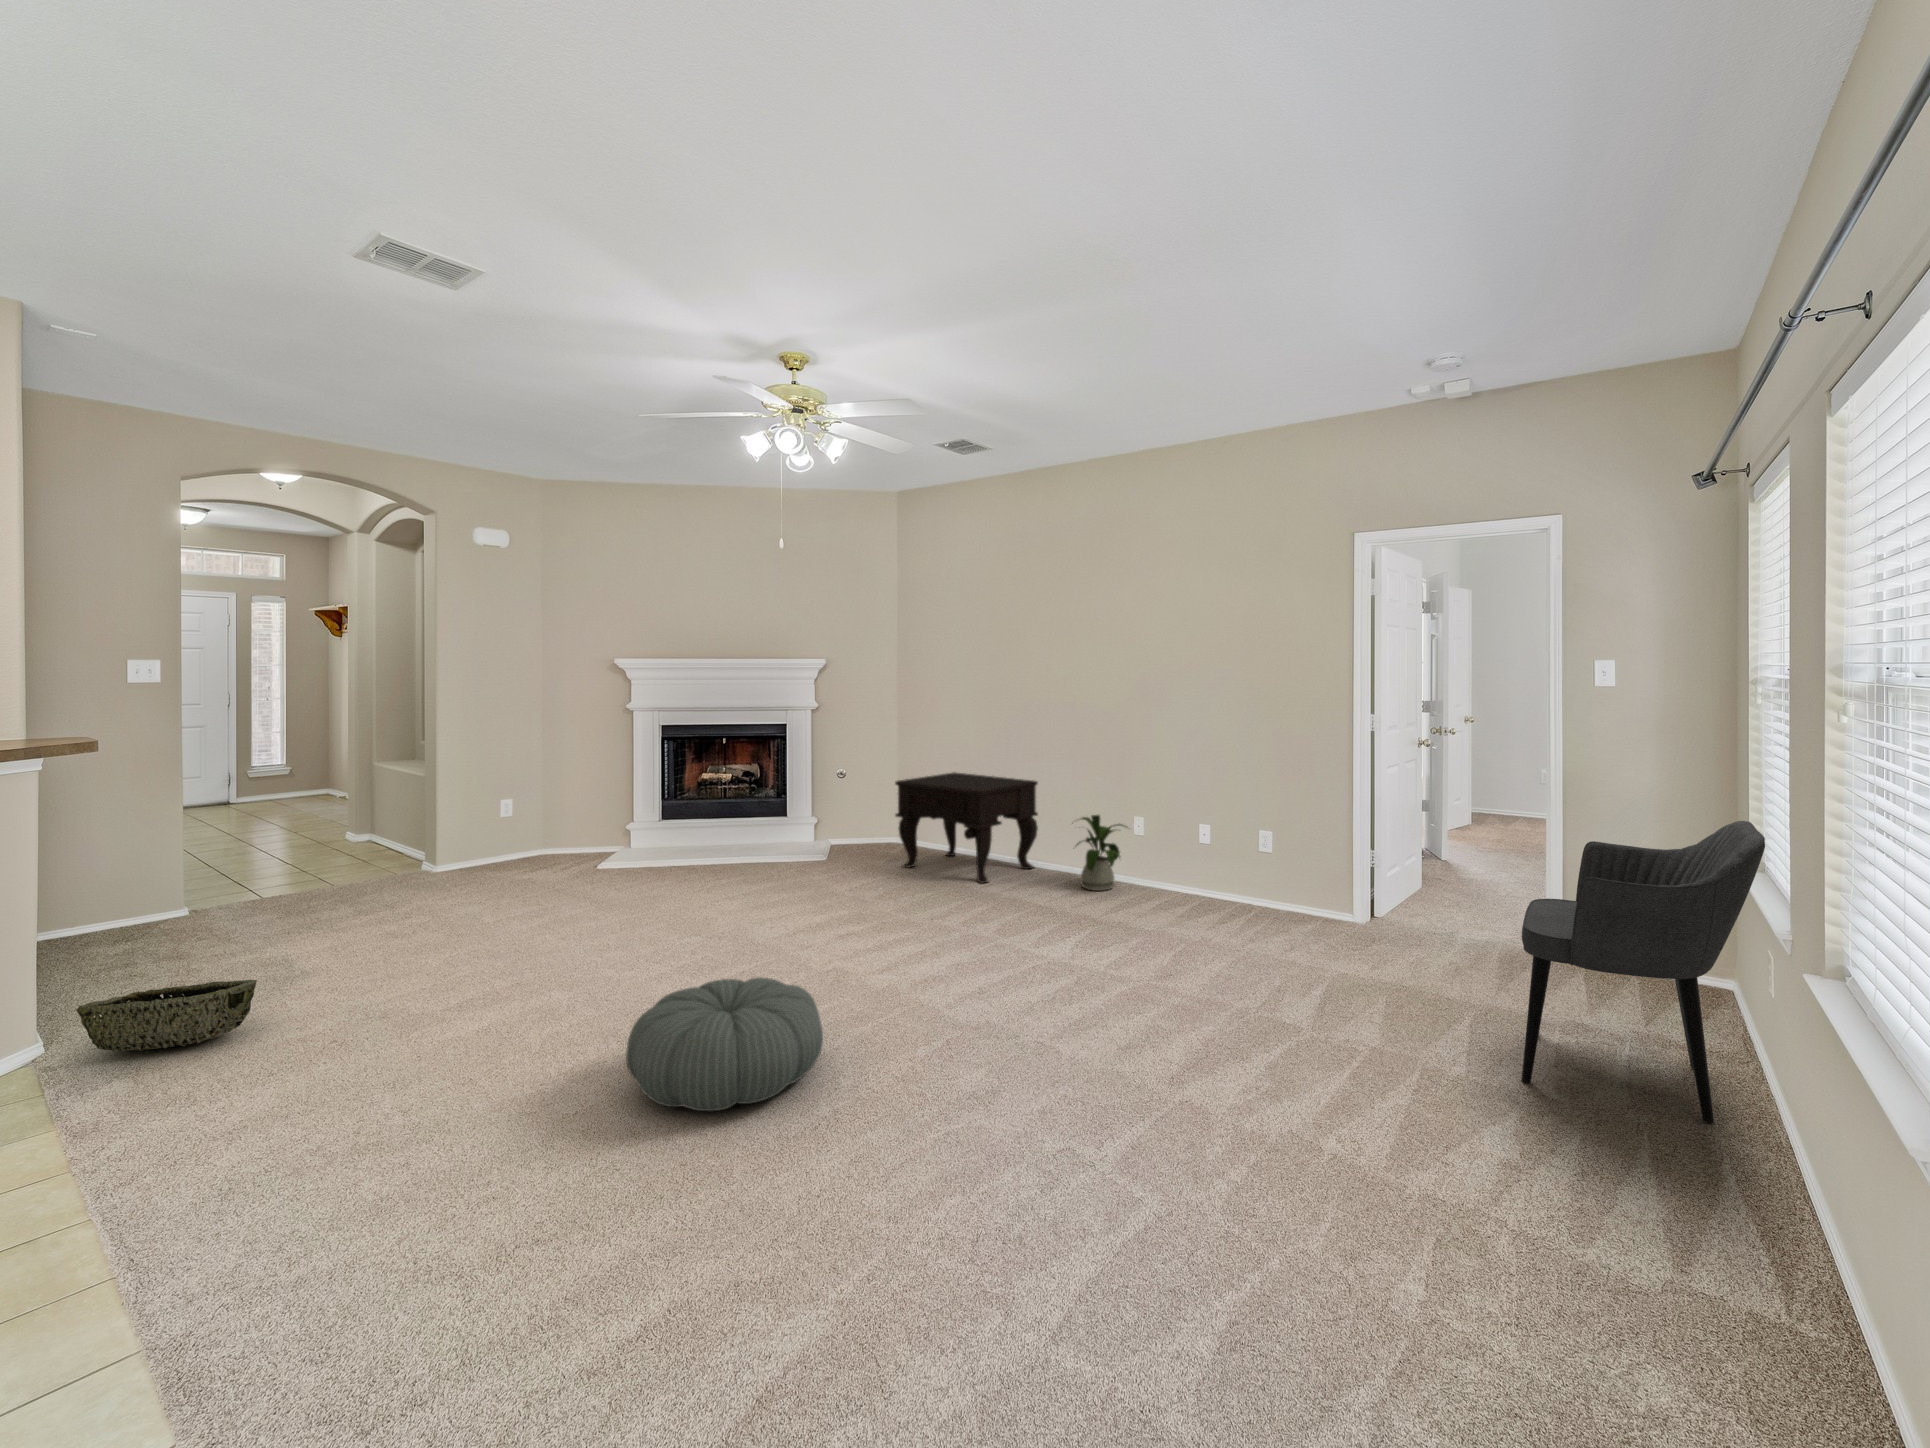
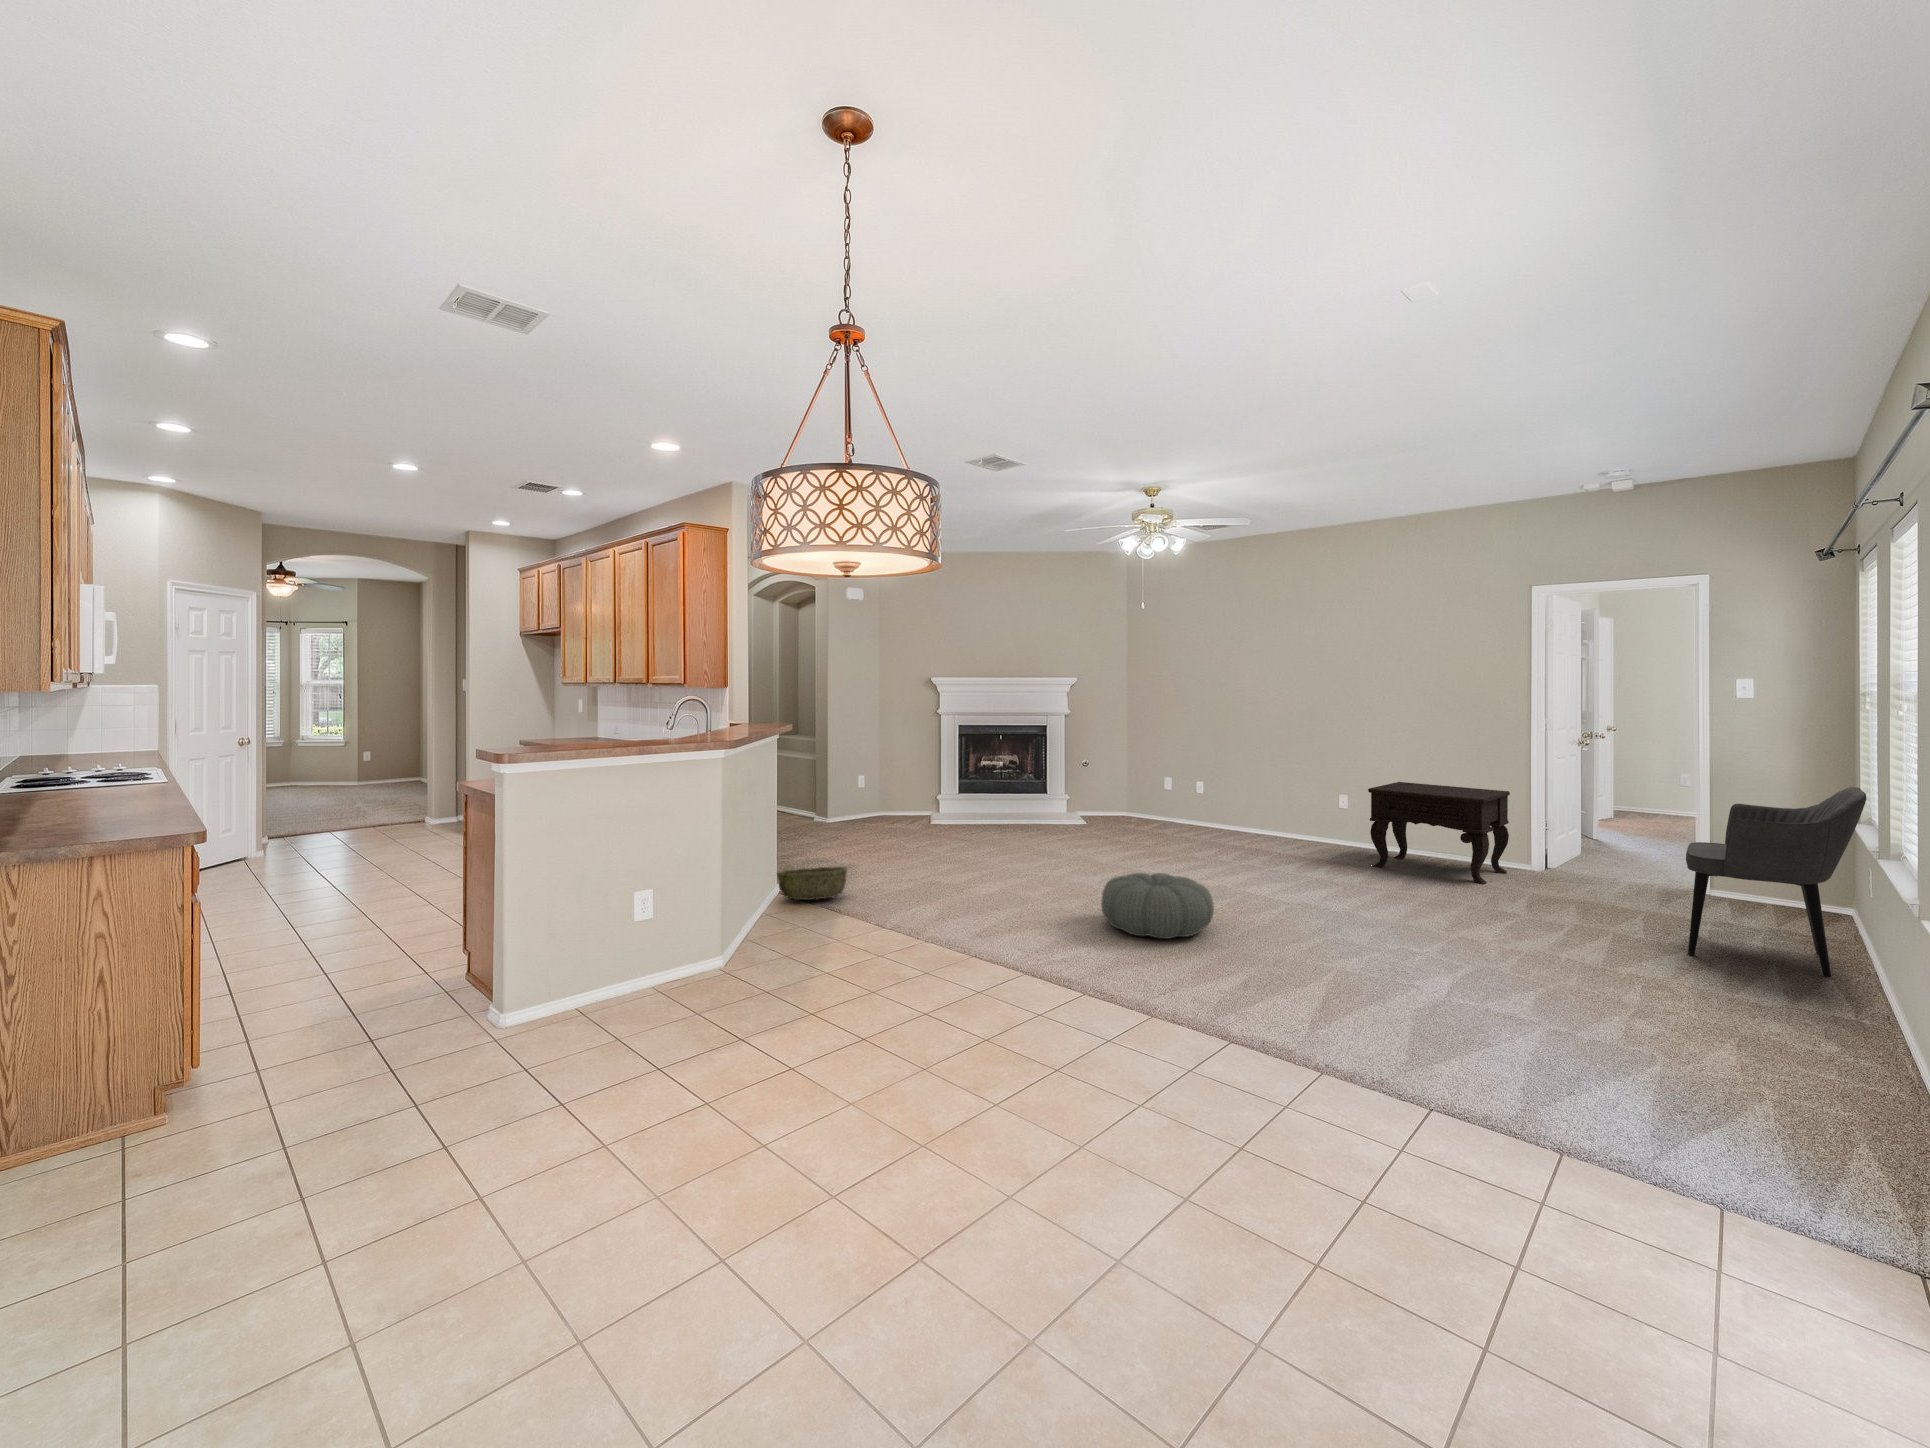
side table: present [895,773,1038,883] -> present [1368,782,1510,884]
house plant: present [1075,815,1126,891] -> none [1287,793,1340,850]

